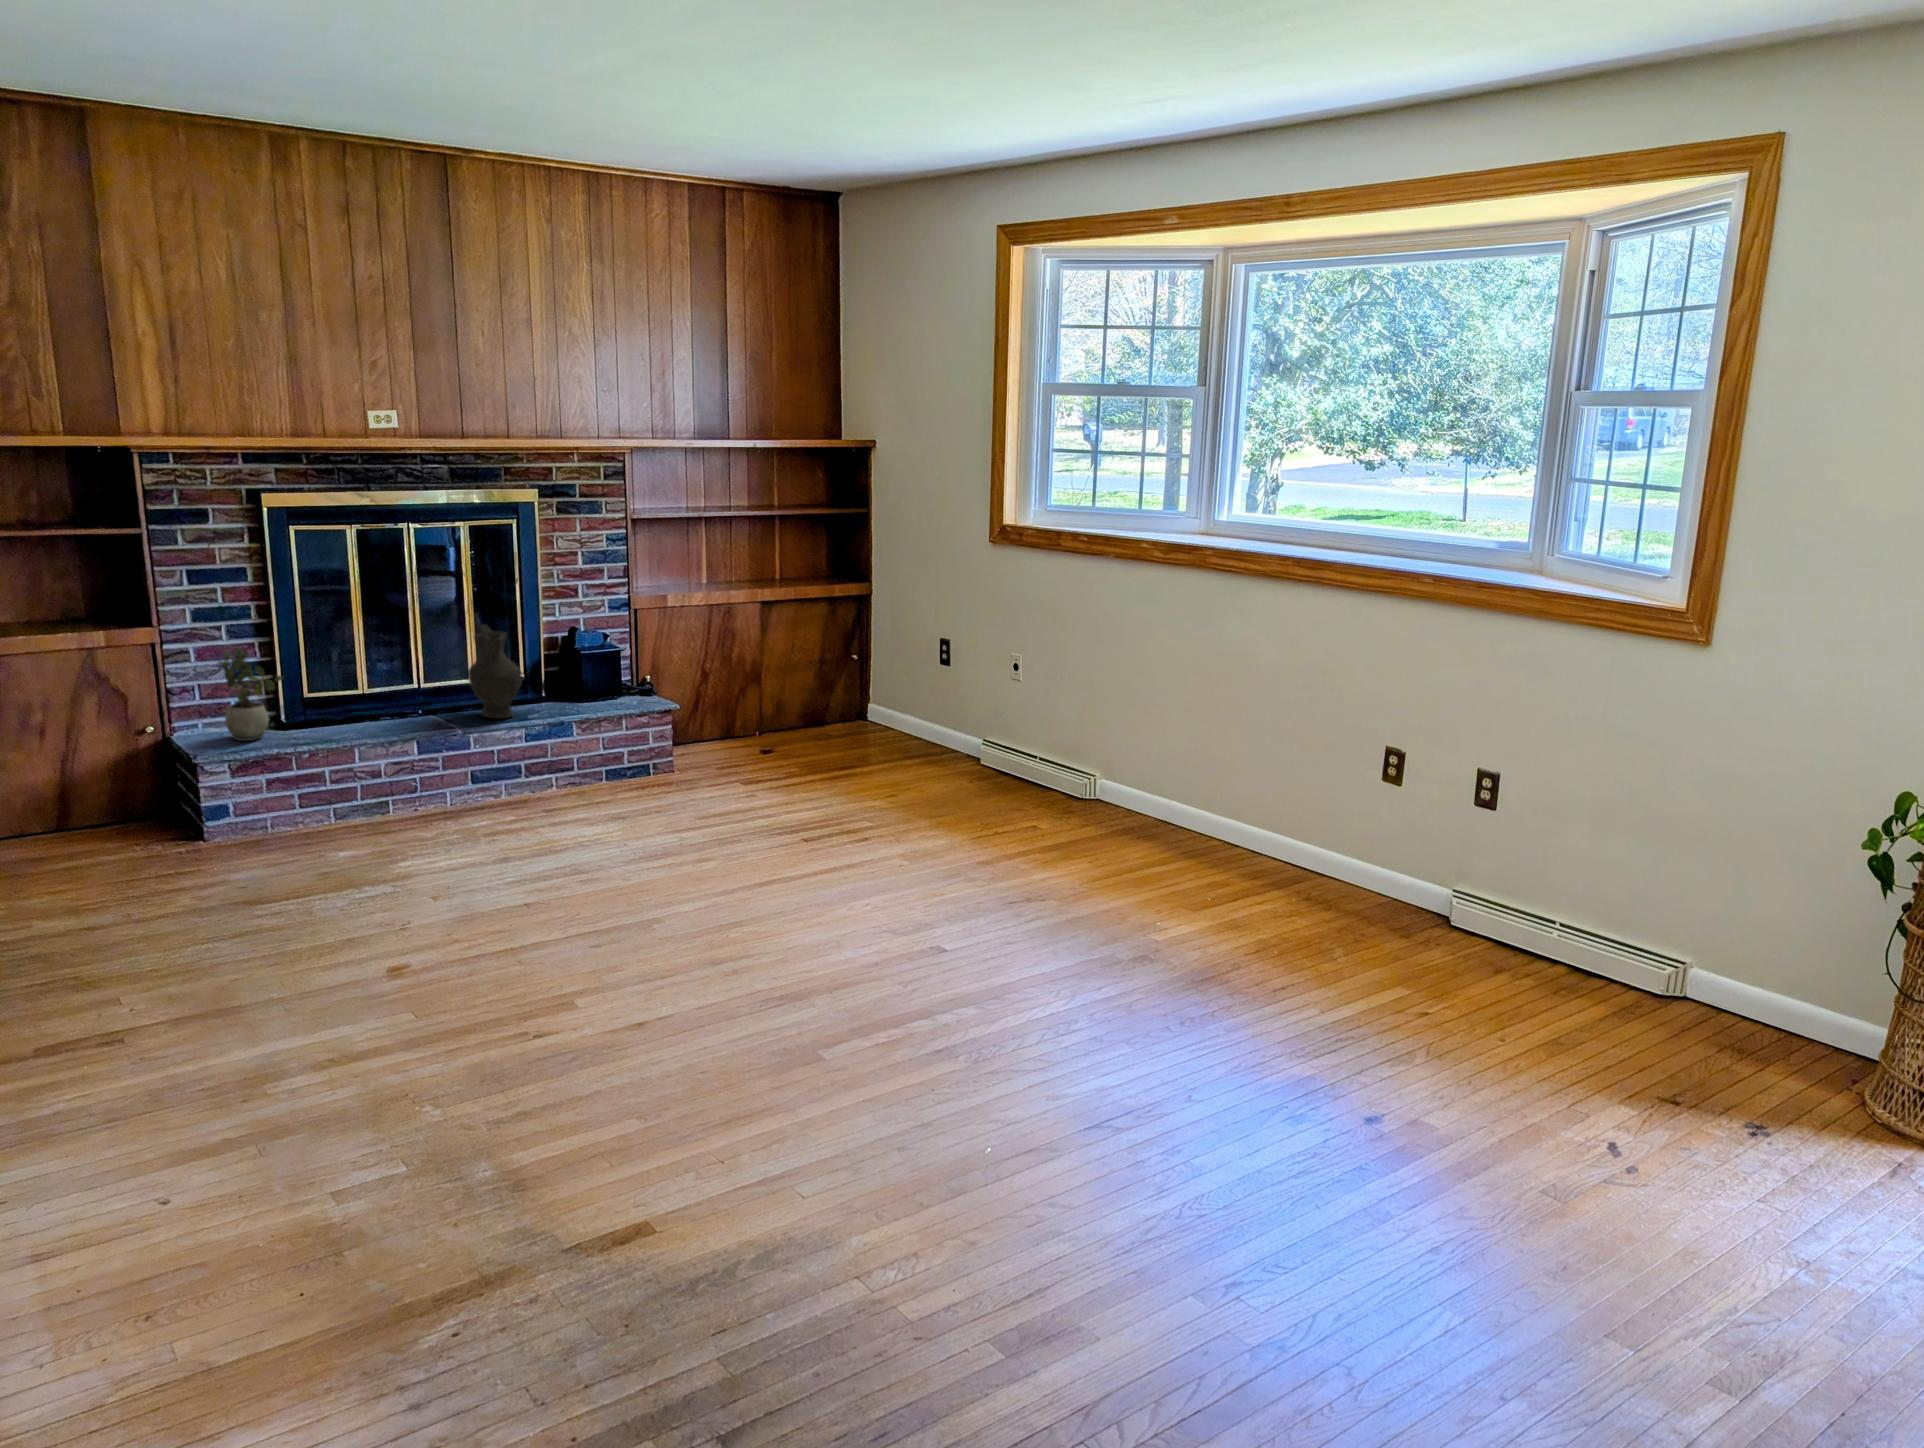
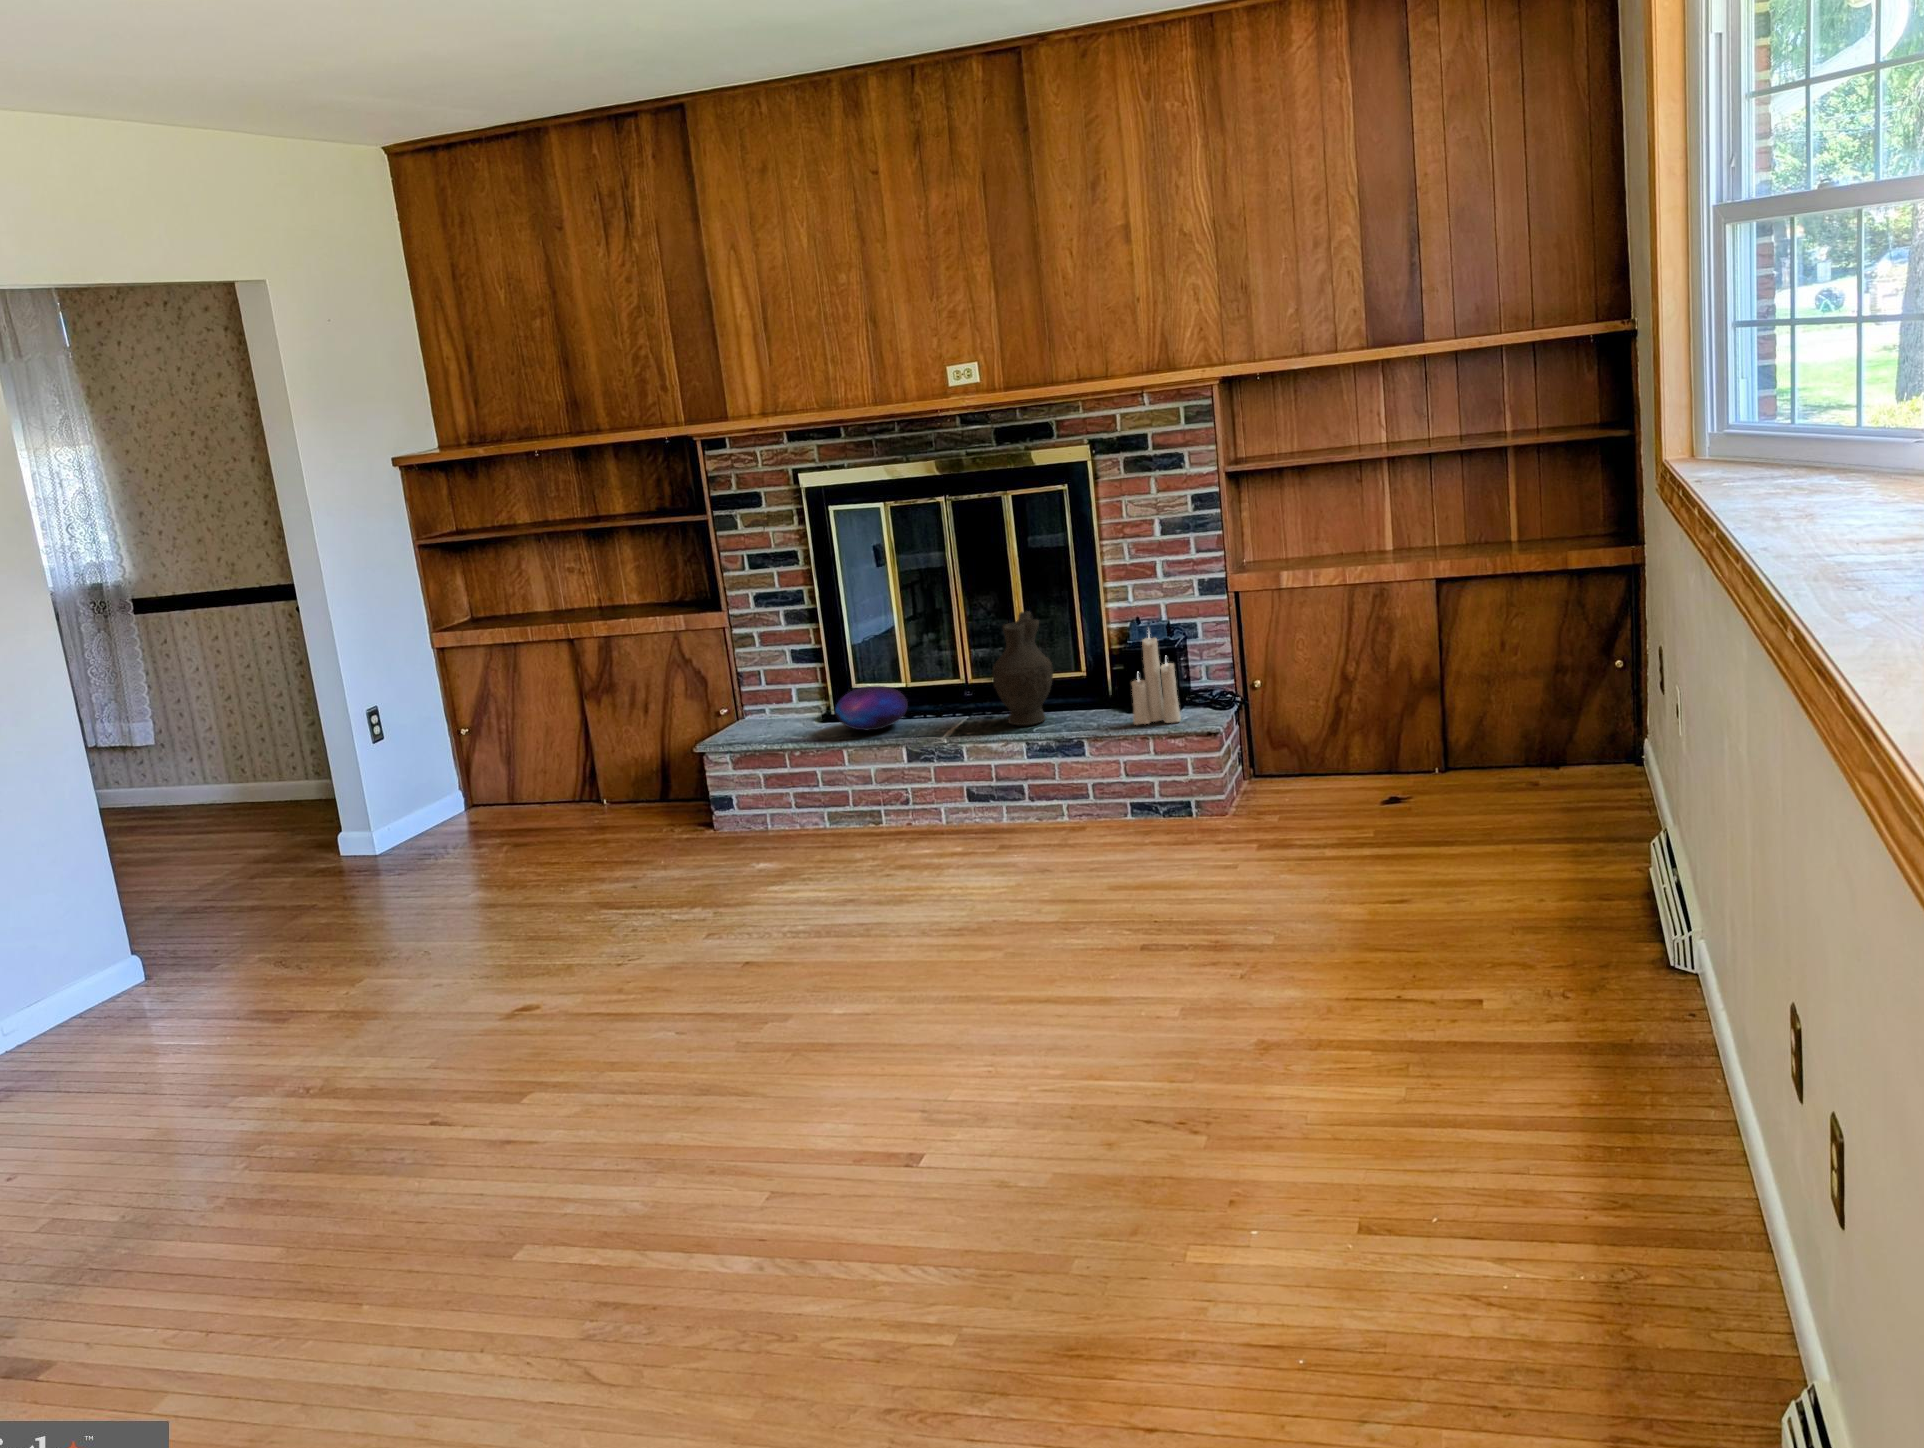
candle: none [595,632,630,712] -> present [1132,636,1181,725]
potted plant: present [218,648,283,741] -> none [748,634,798,733]
decorative orb: none [318,692,390,732] -> present [835,686,908,731]

